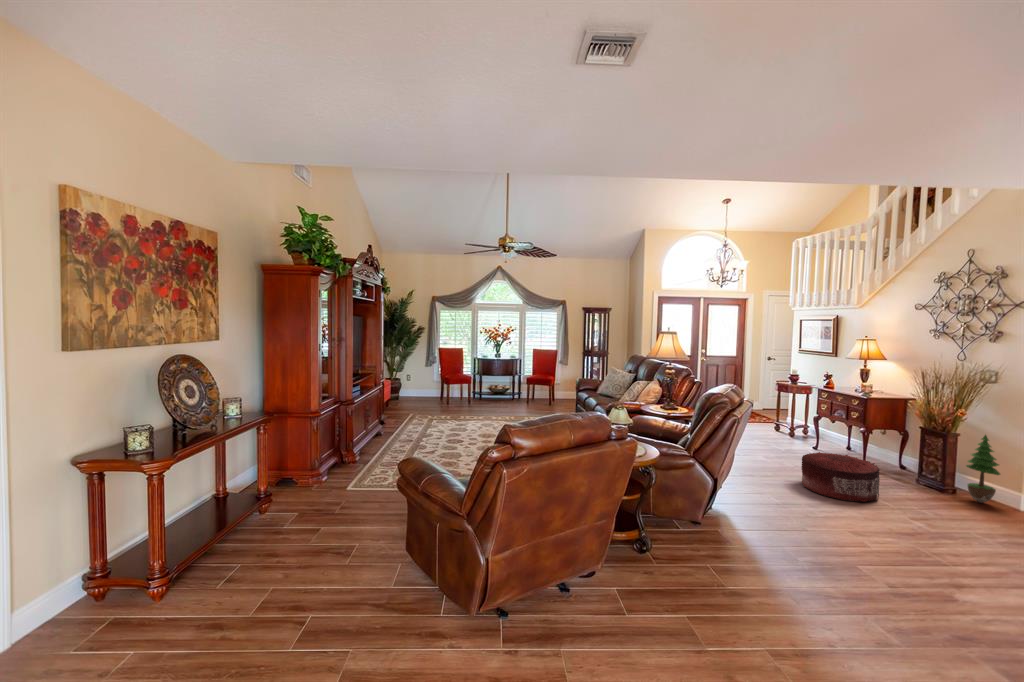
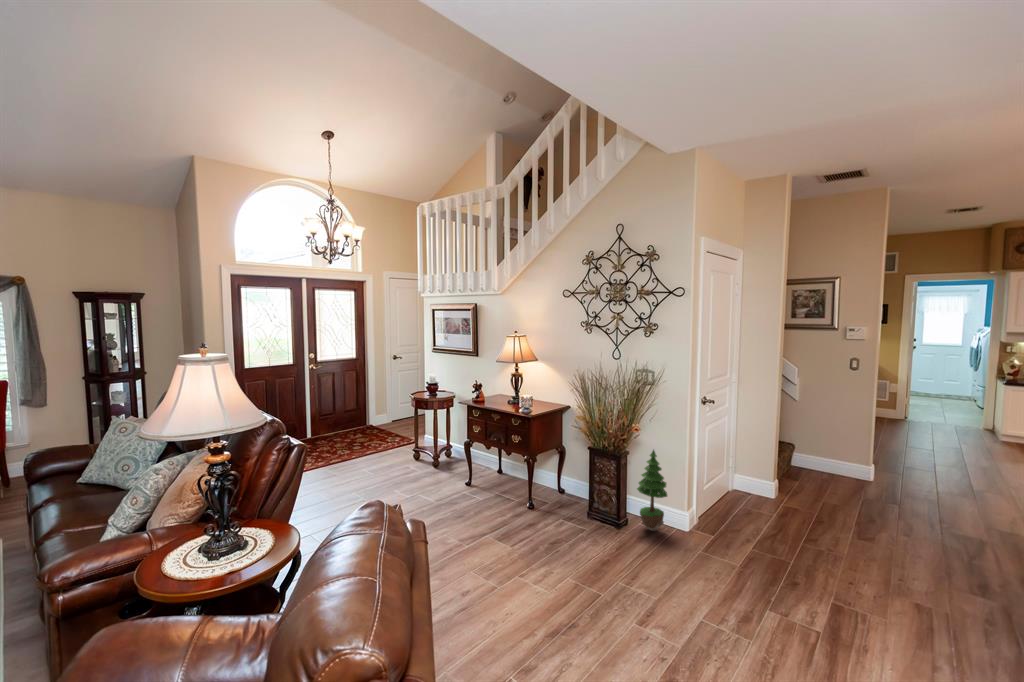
pouf: present [802,452,880,502] -> none [481,518,583,620]

